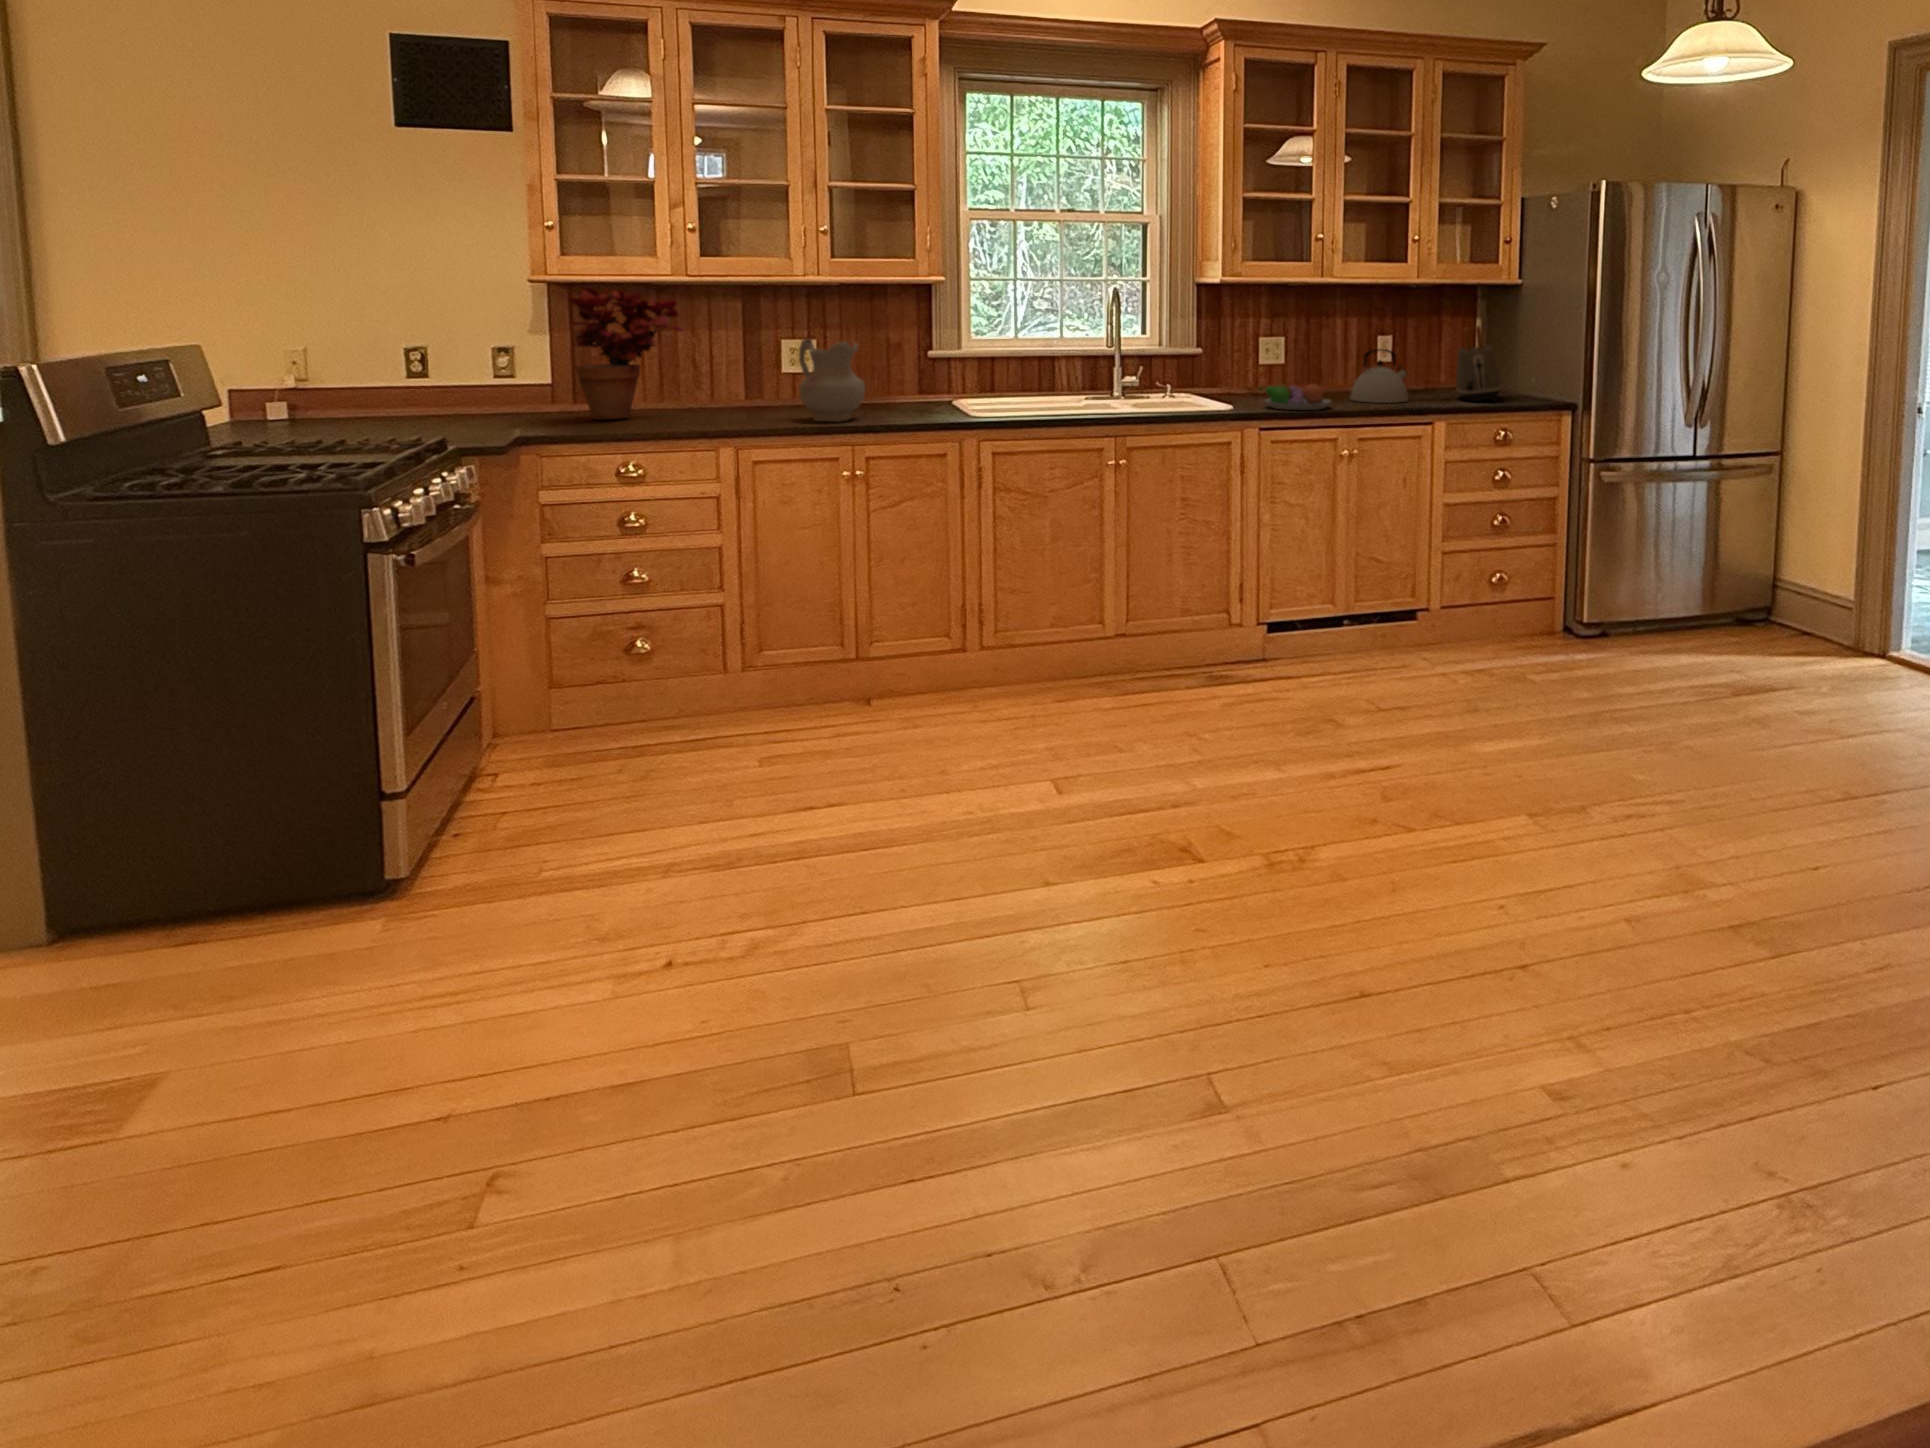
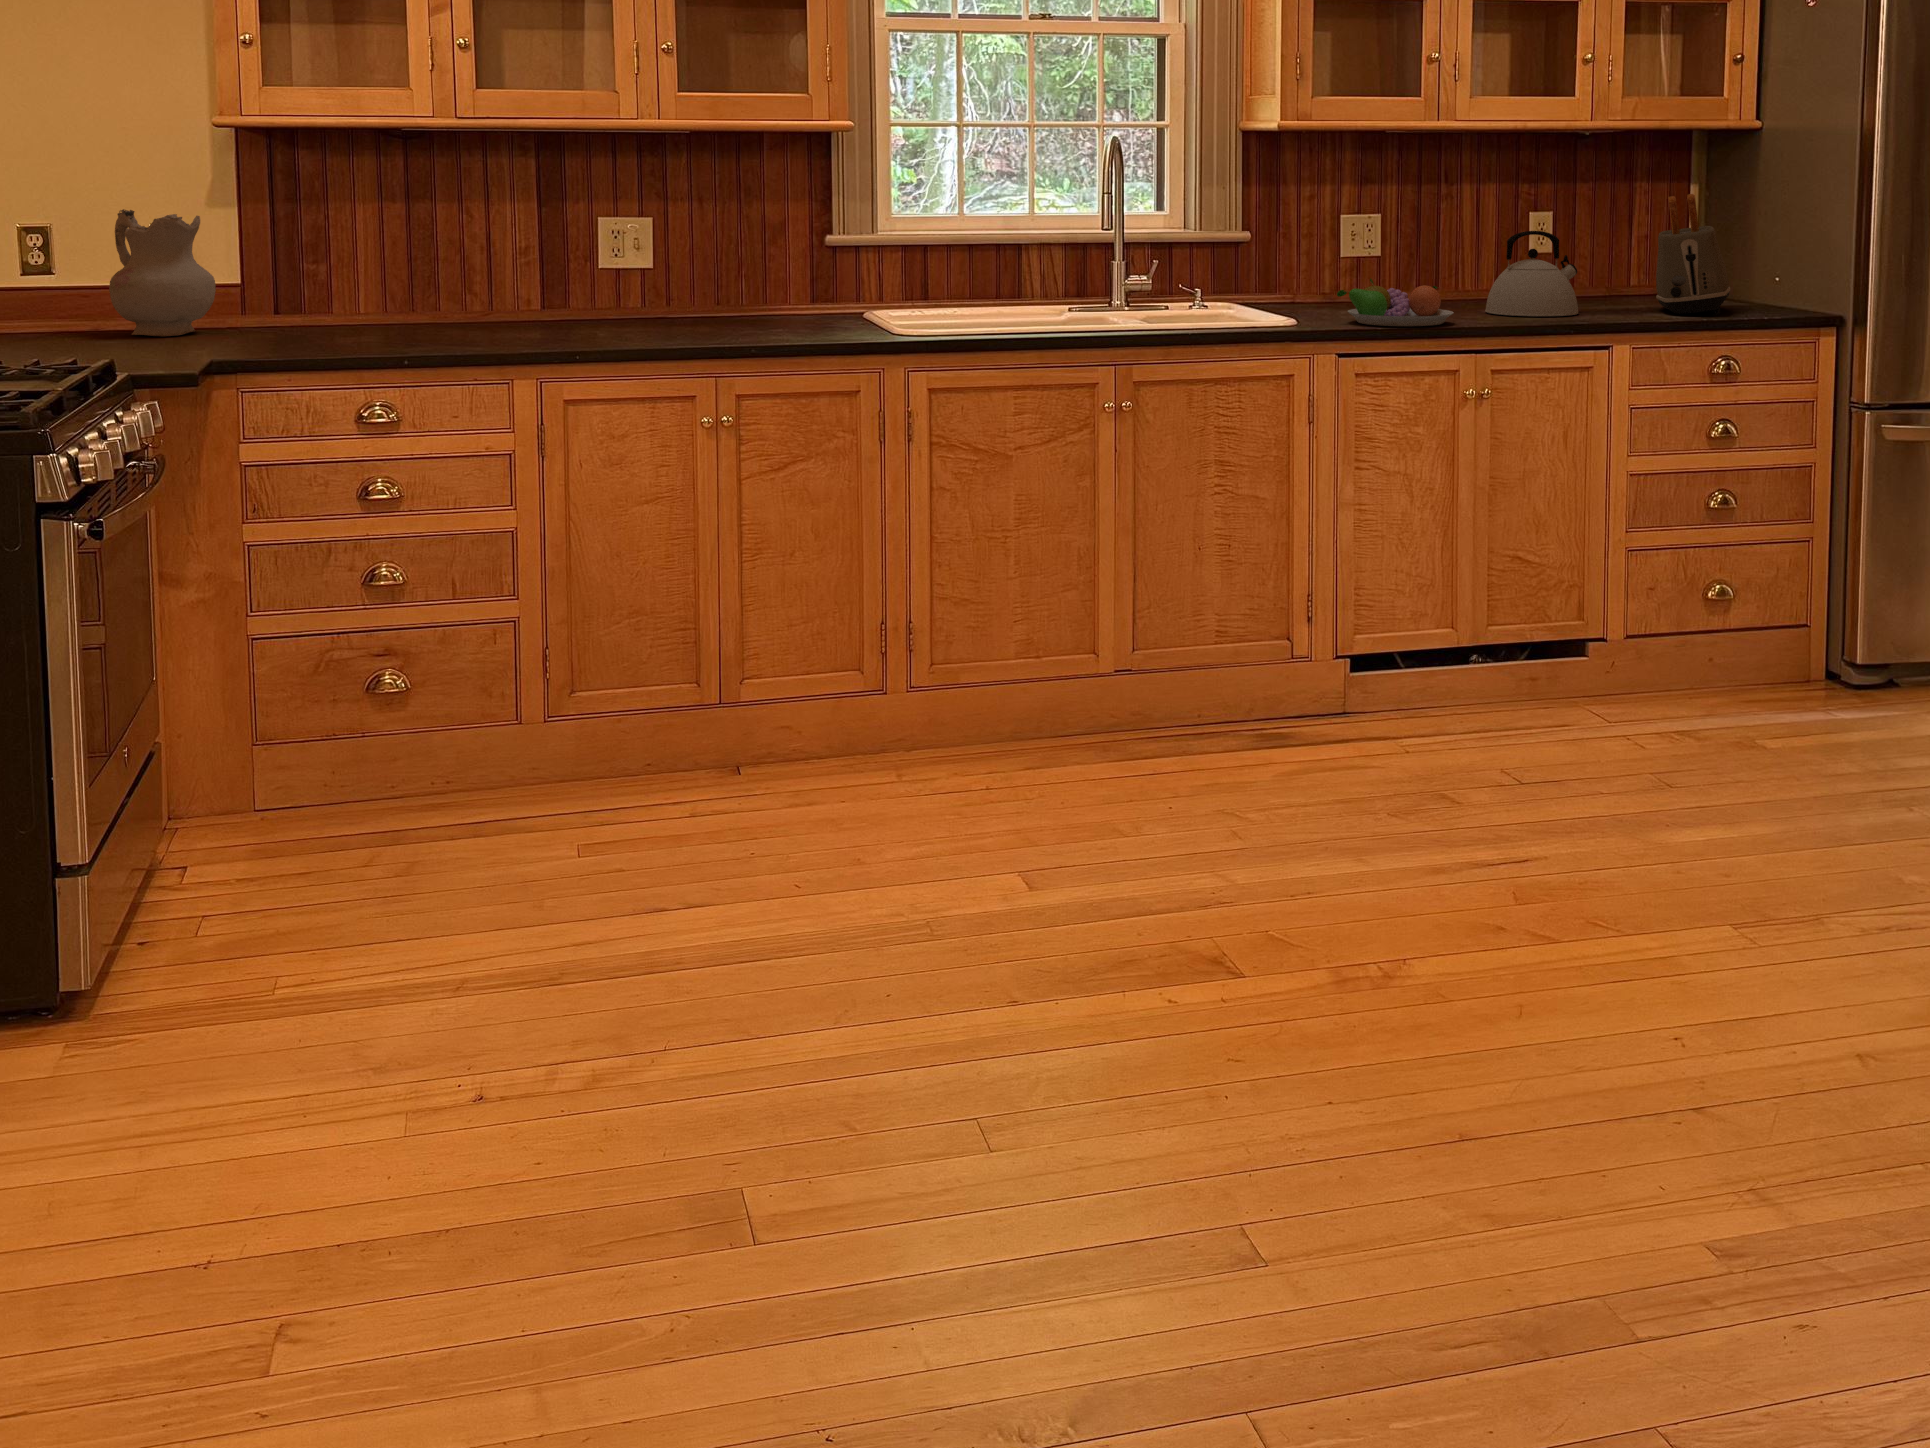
potted plant: present [569,287,682,419] -> none [280,134,446,338]
ceramic pitcher: present [799,339,865,422] -> present [109,209,216,336]

